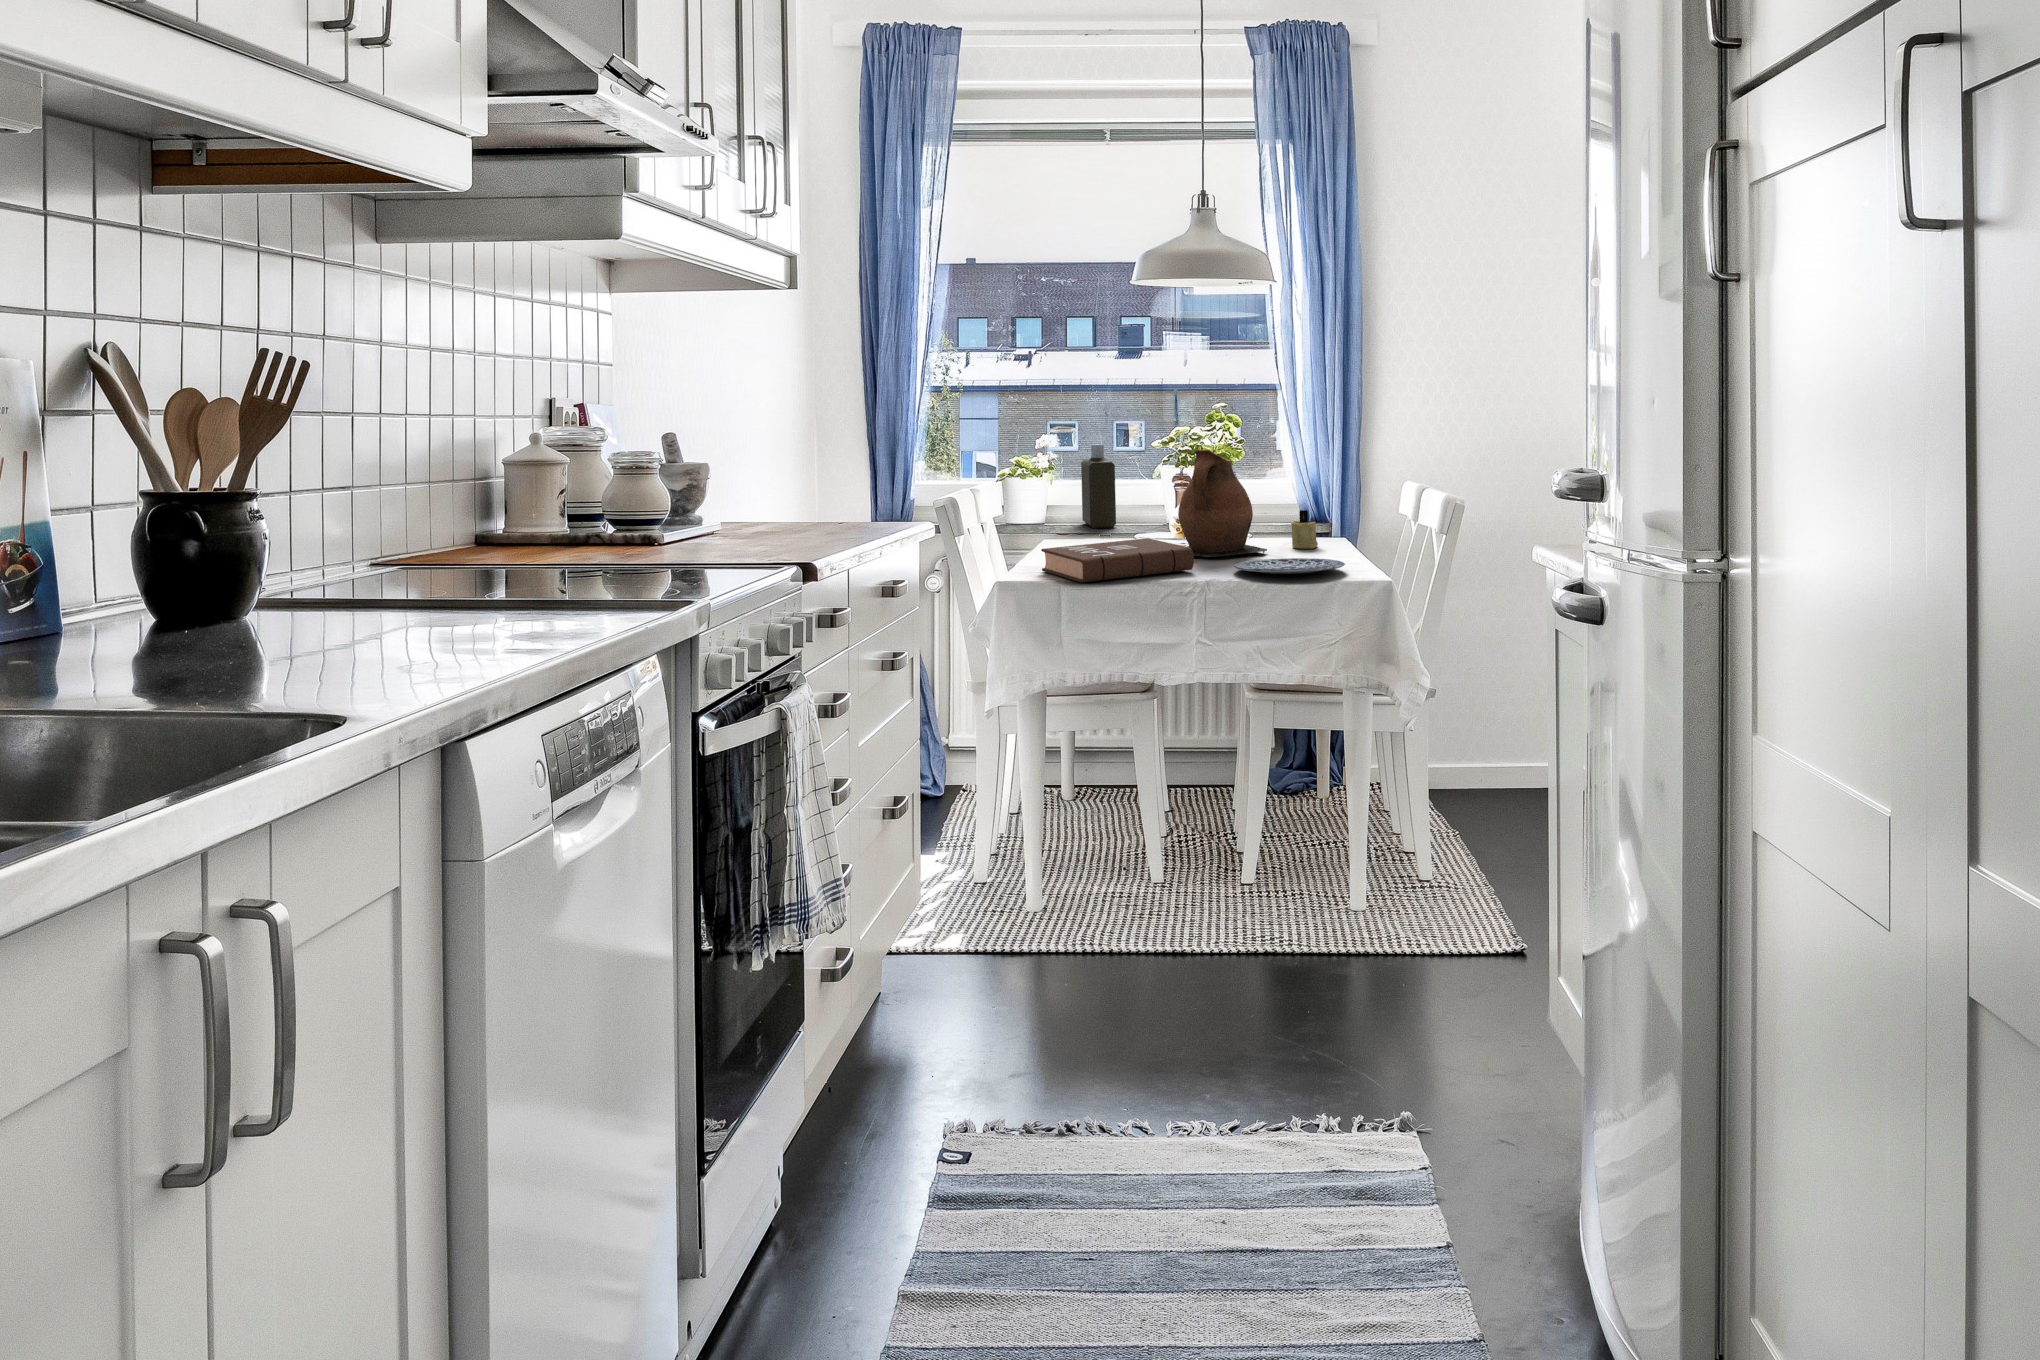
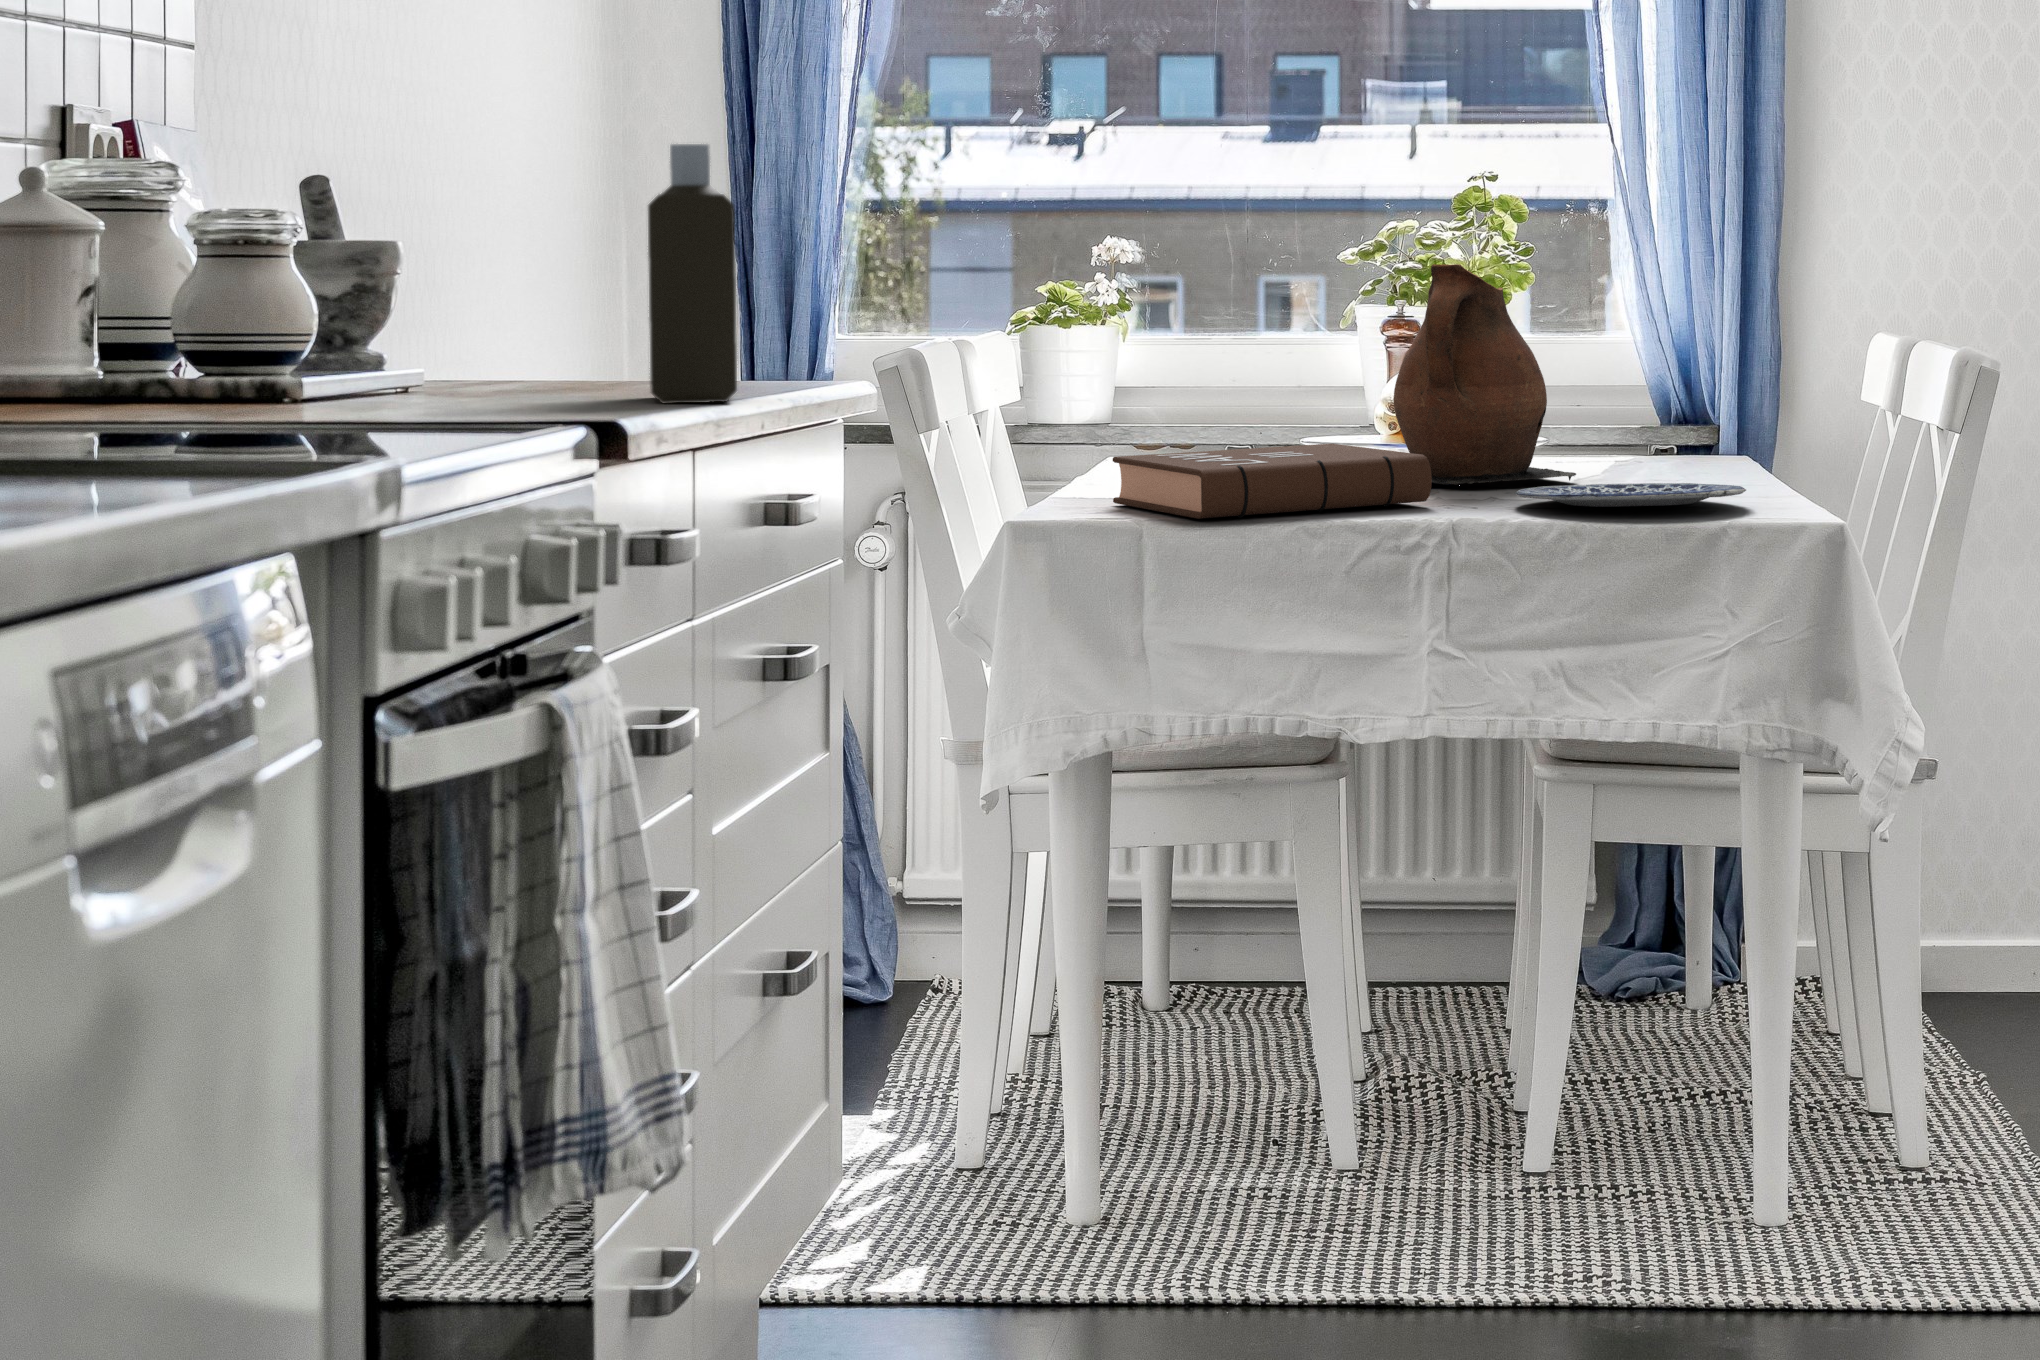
bottle: present [1081,444,1116,528] -> present [648,144,737,404]
candle: present [1291,510,1318,549] -> none [1622,398,1677,476]

